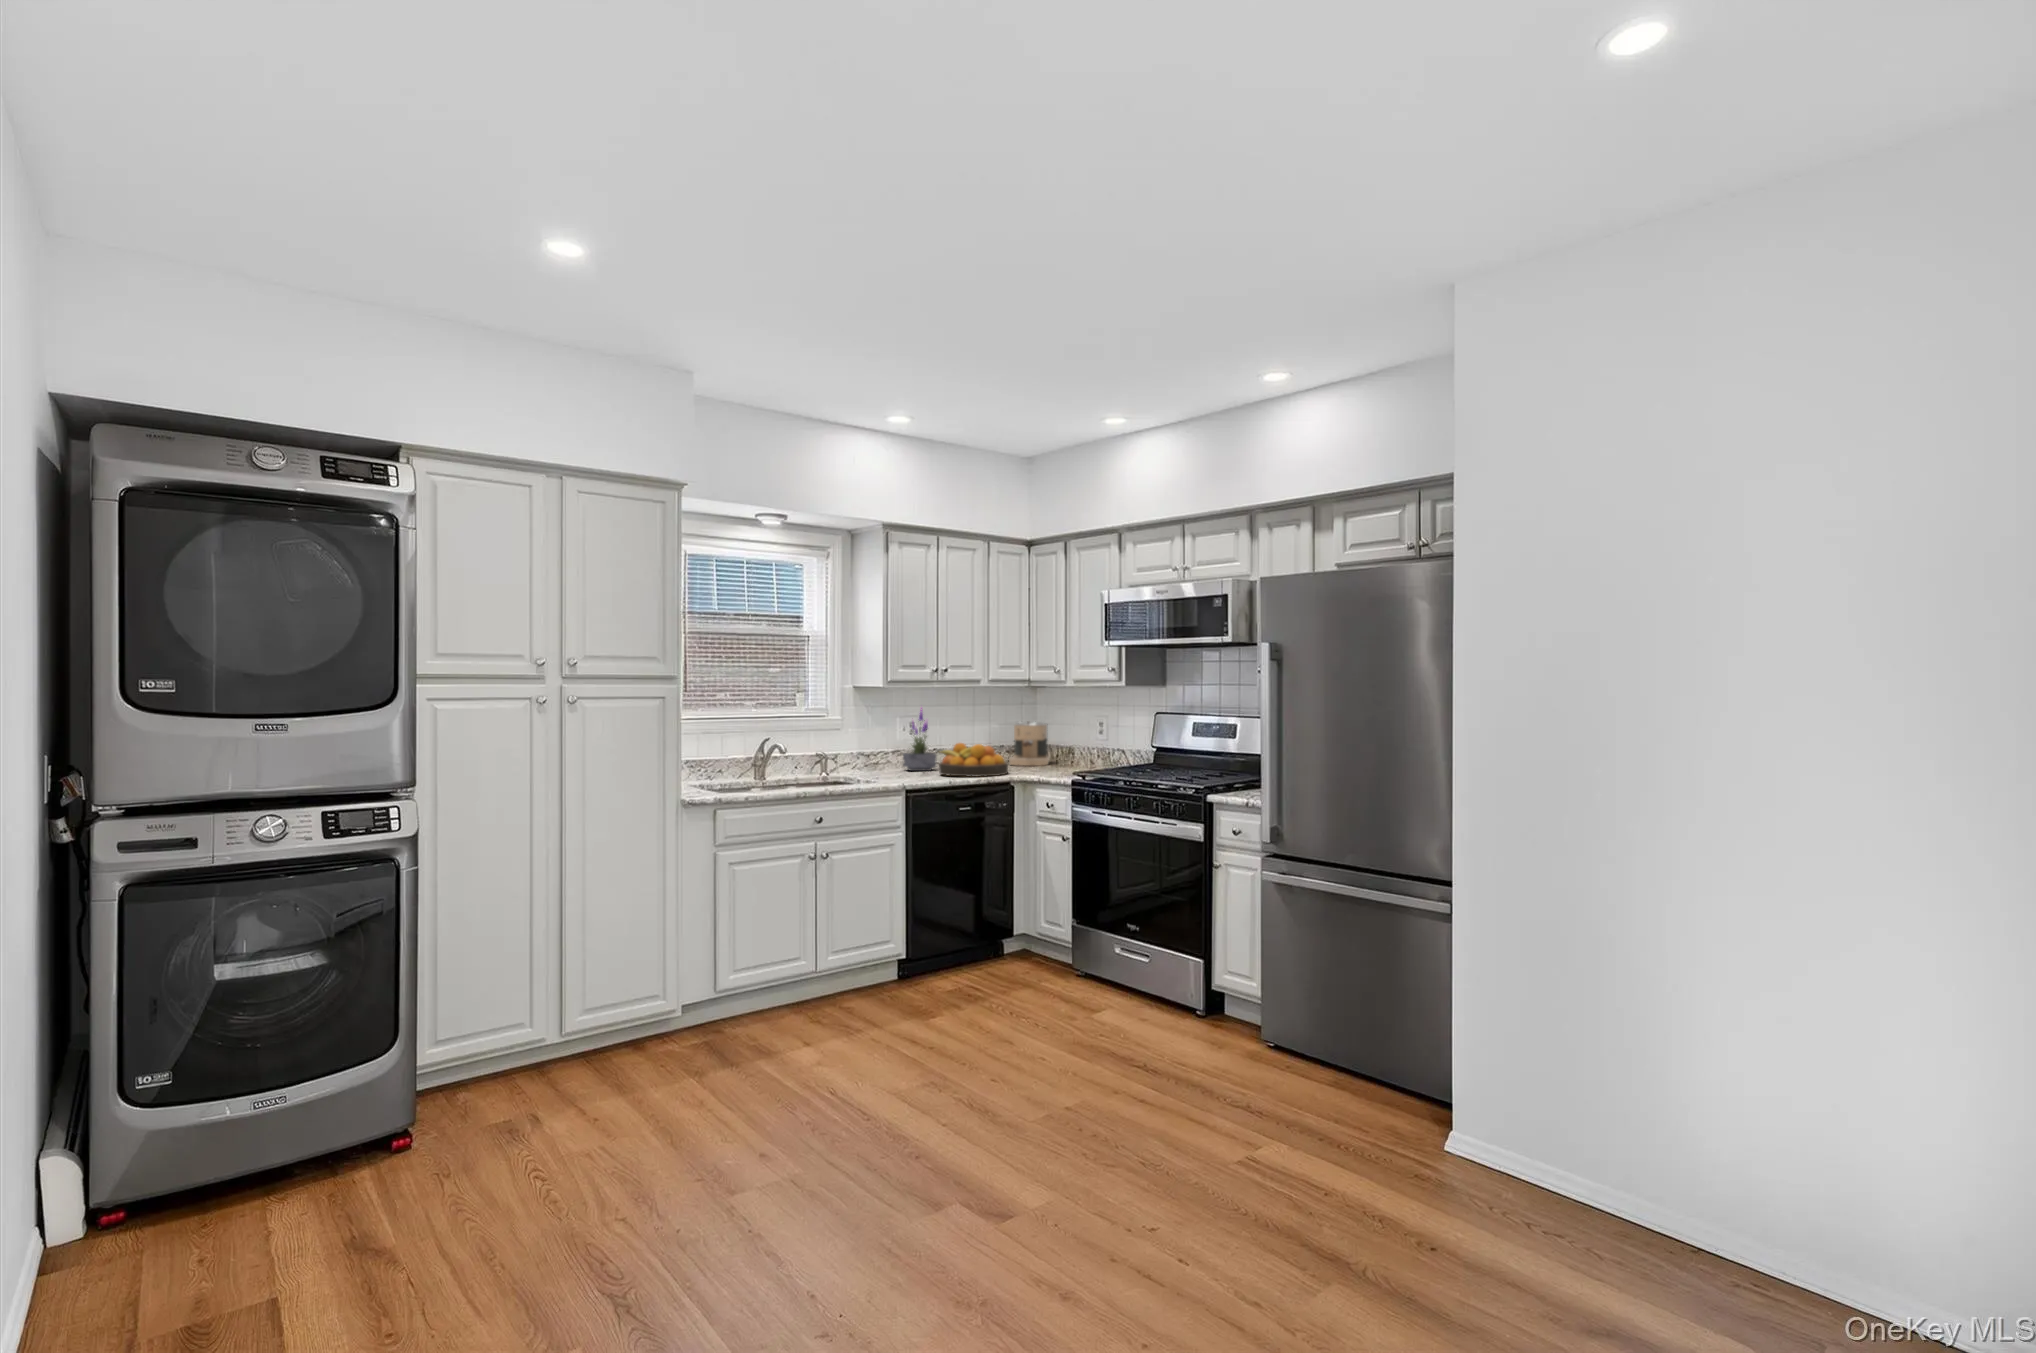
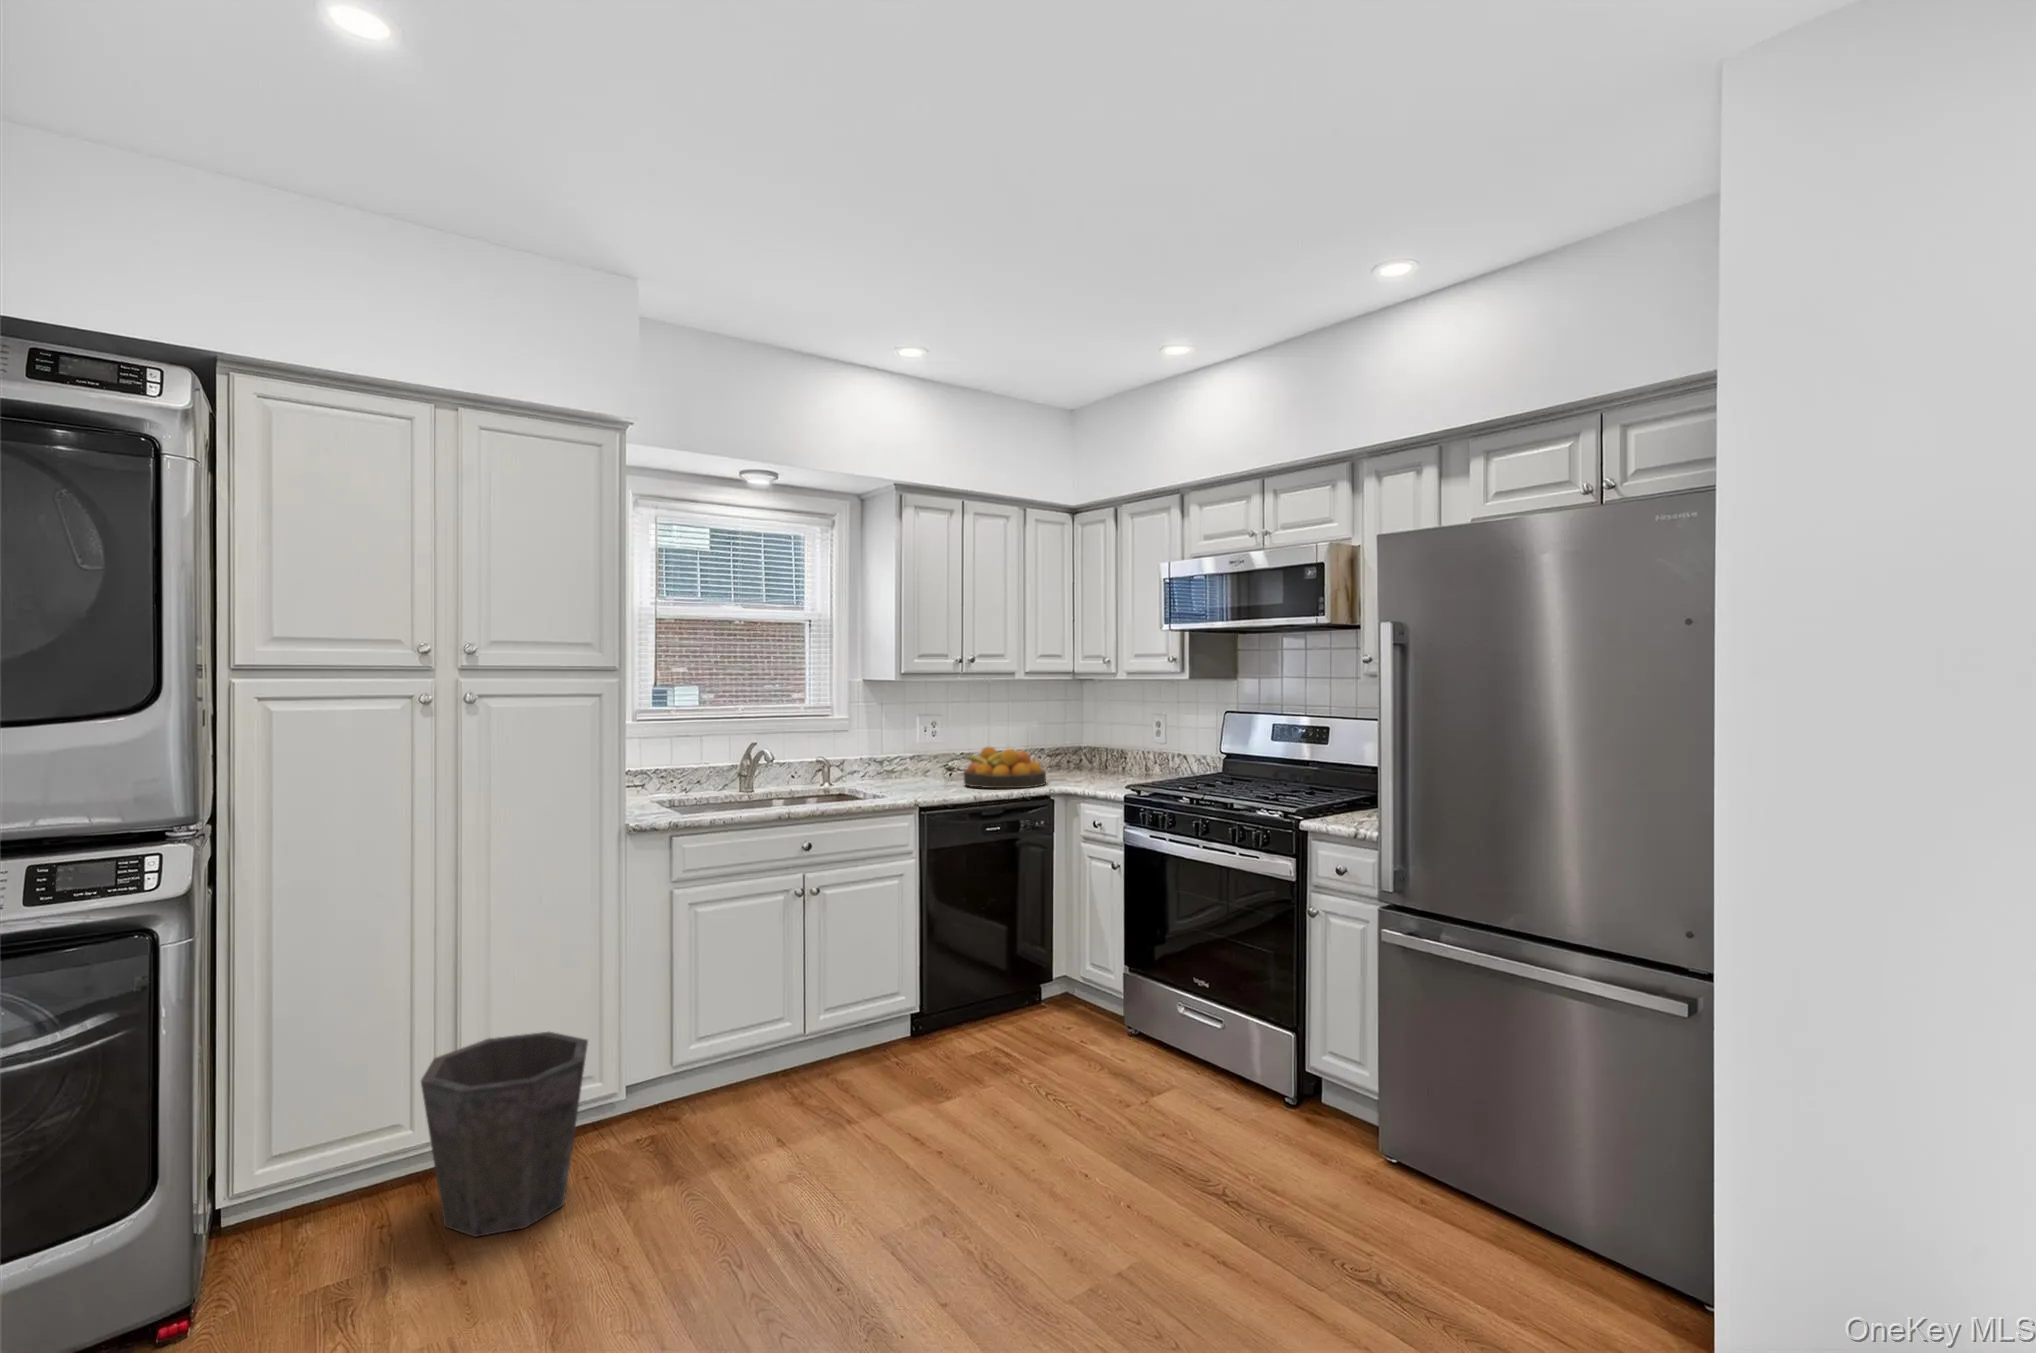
potted plant: present [903,707,937,771] -> none [924,701,963,779]
coffee maker: present [1009,722,1049,766] -> none [1049,720,1096,772]
waste bin: none [553,955,670,1096] -> present [421,1032,588,1237]

